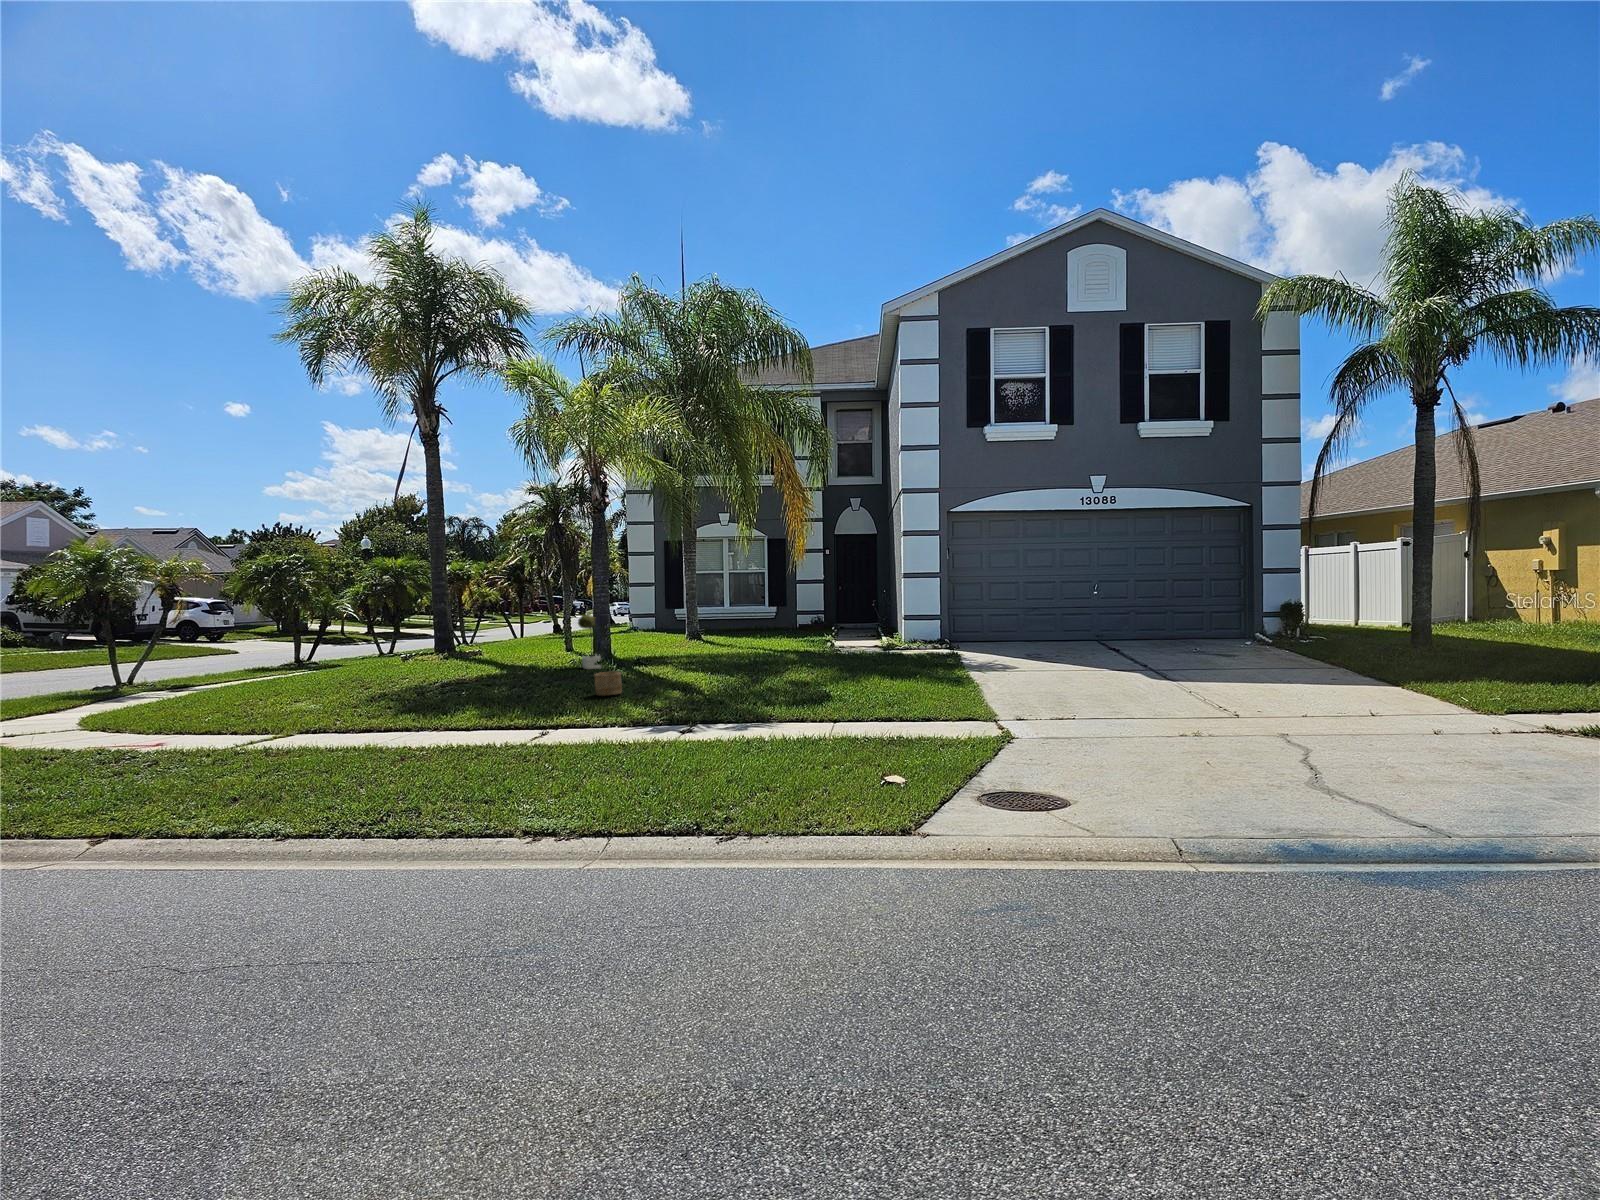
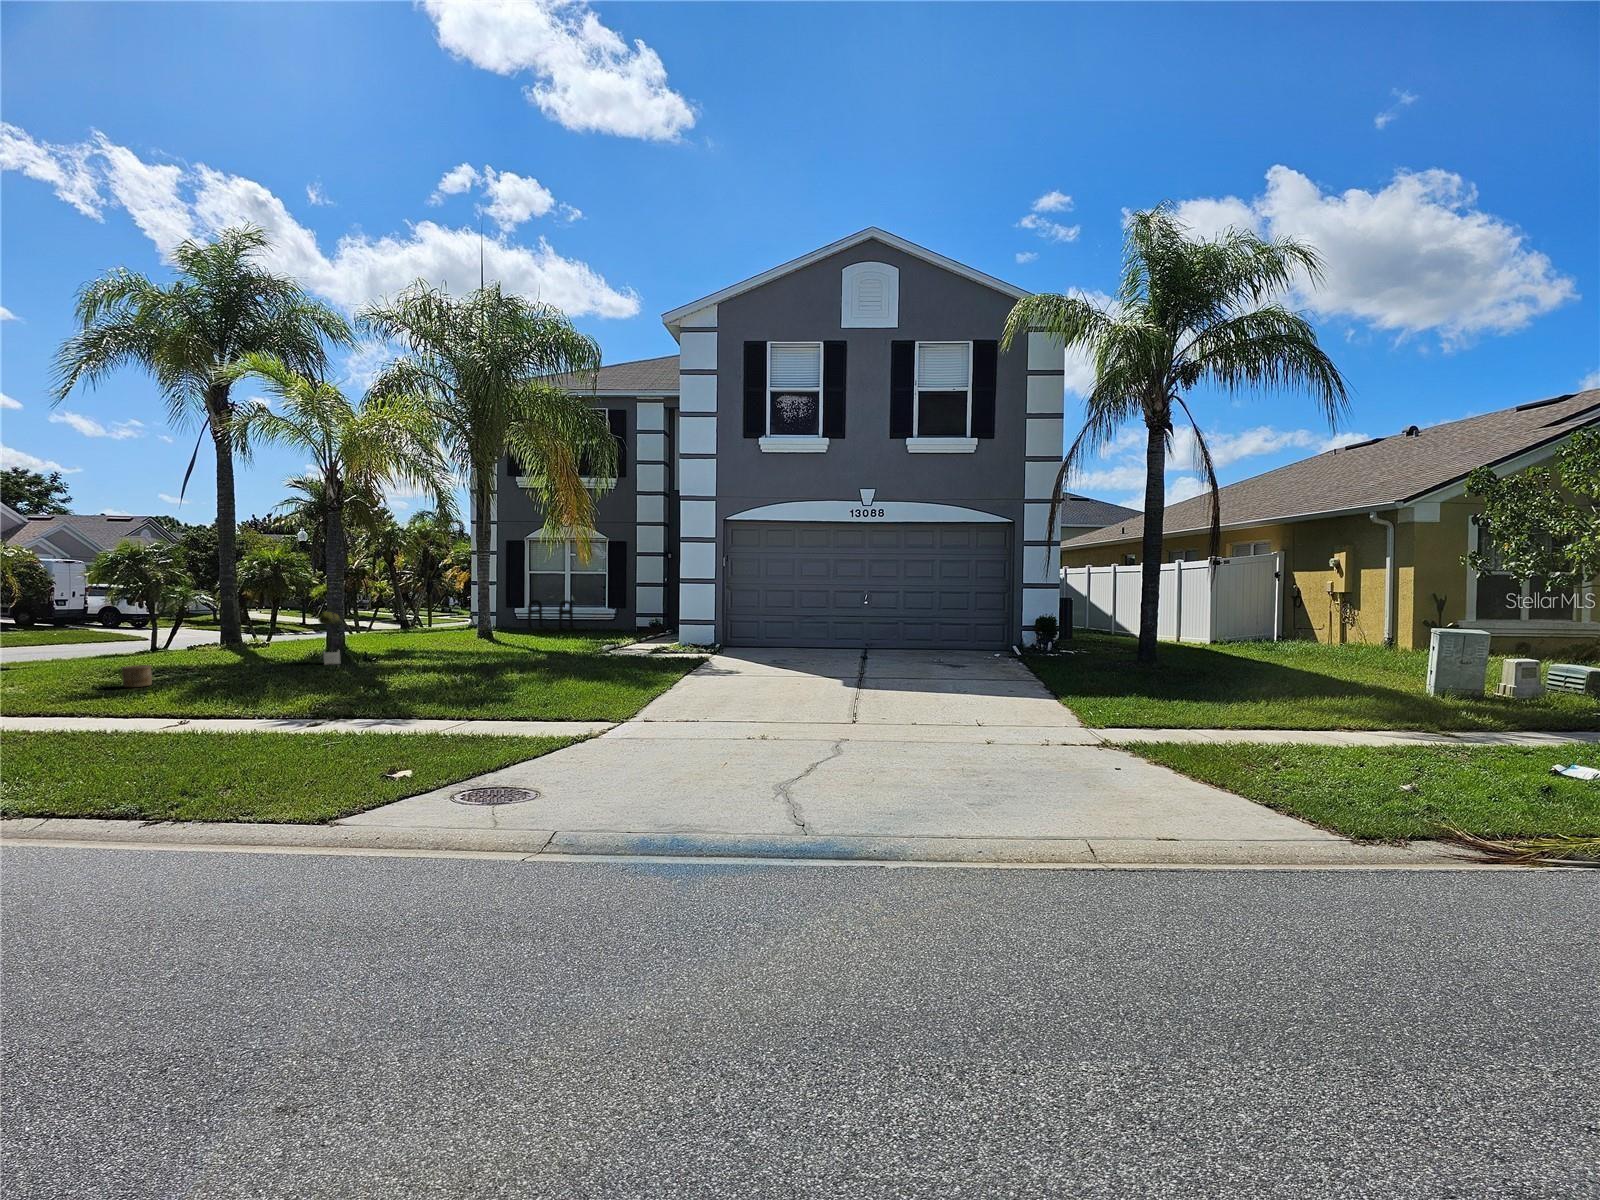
bench: none [710,599,754,628] -> present [528,600,573,629]
wooden bucket: present [594,672,622,696] -> present [122,665,152,687]

